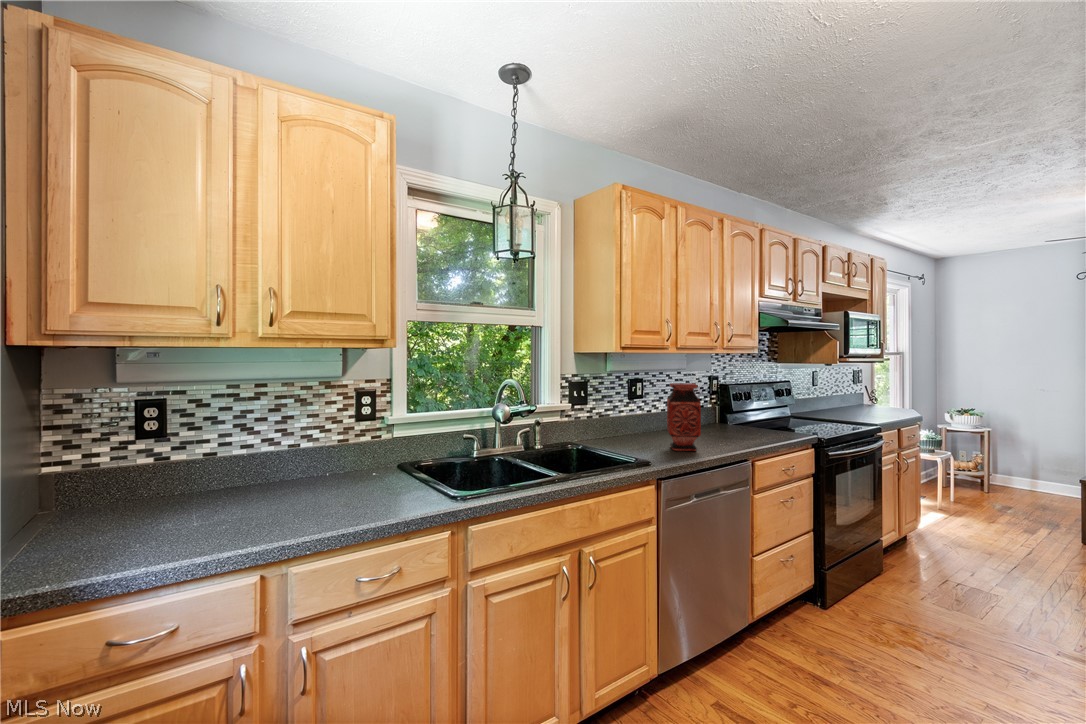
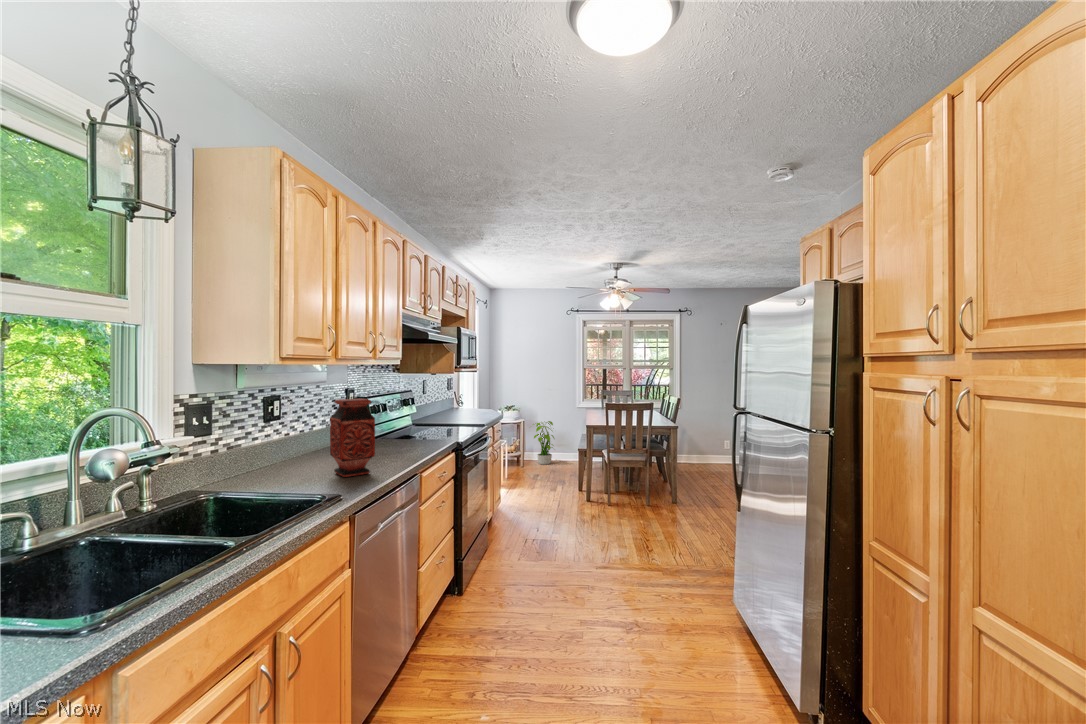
potted plant: none [1007,433,1063,499] -> present [533,421,554,464]

